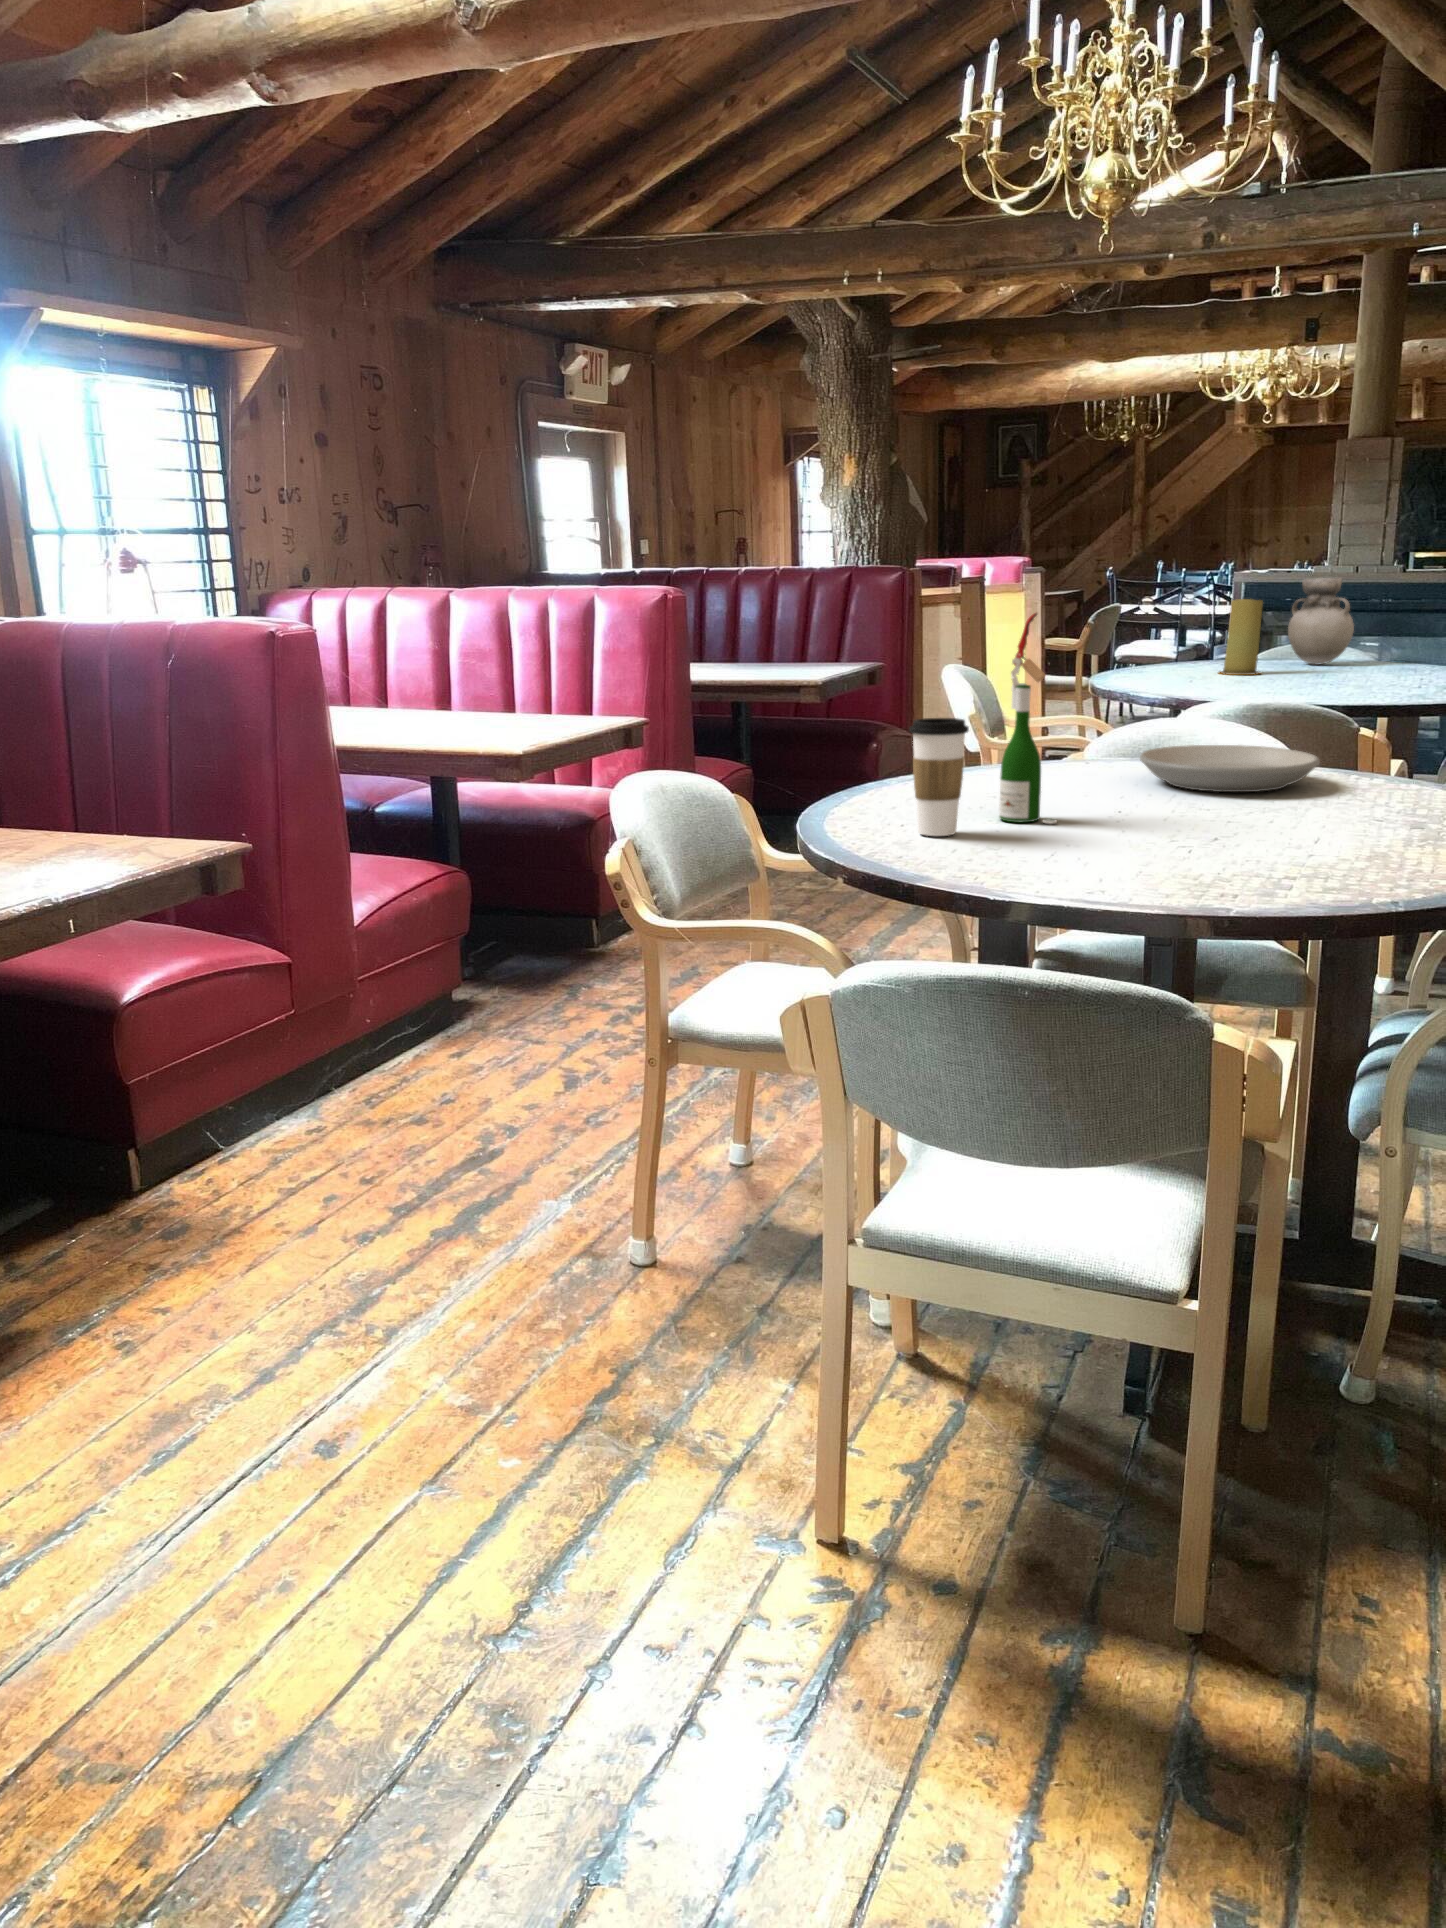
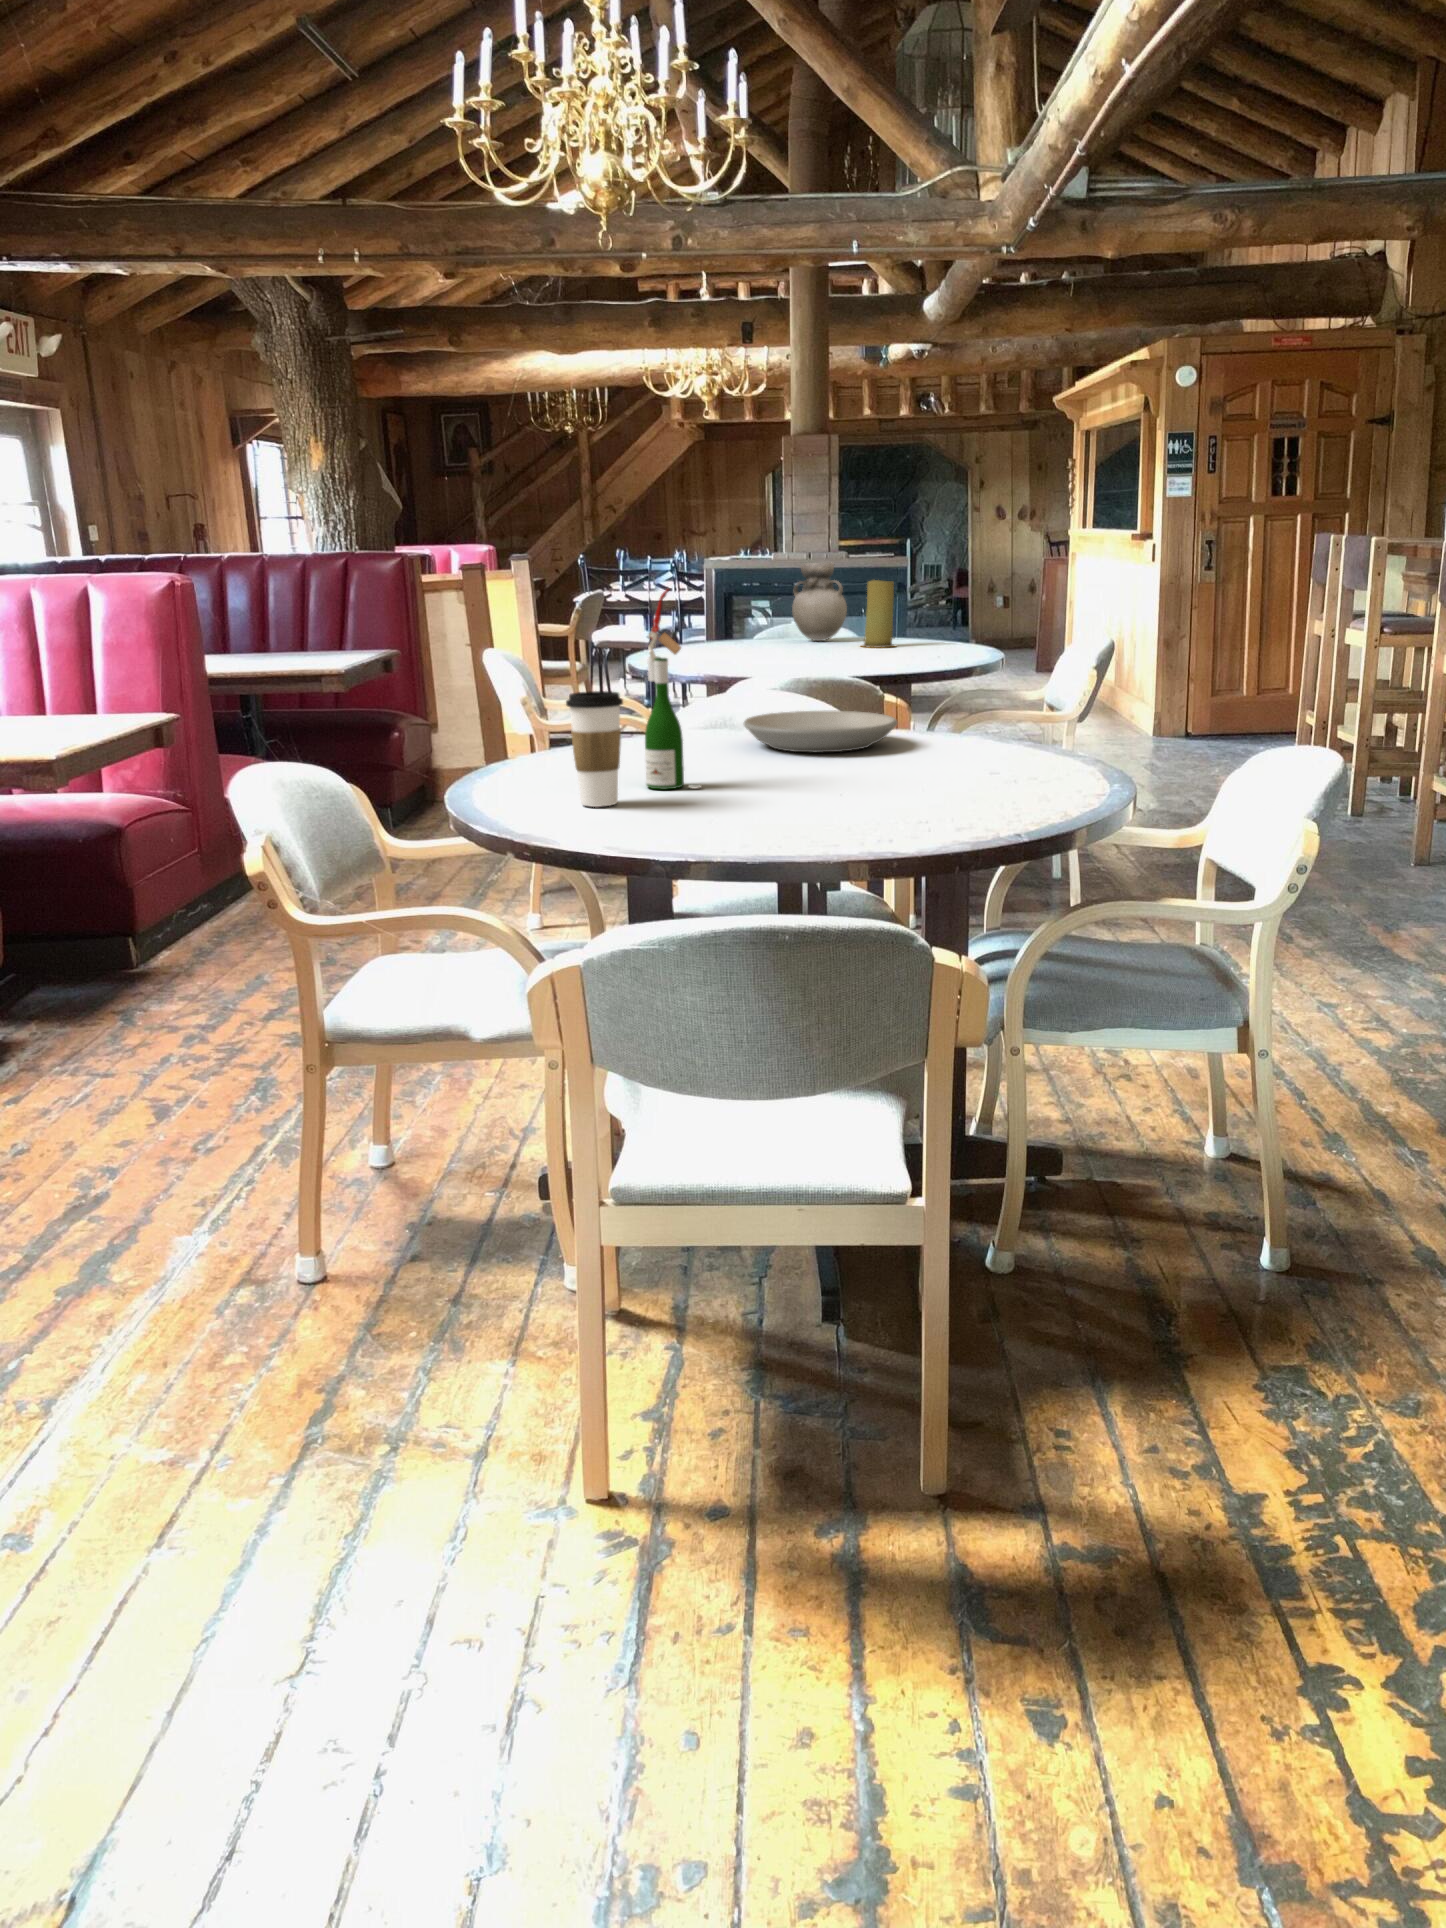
candle: present [1219,599,1263,675] -> present [861,580,895,648]

